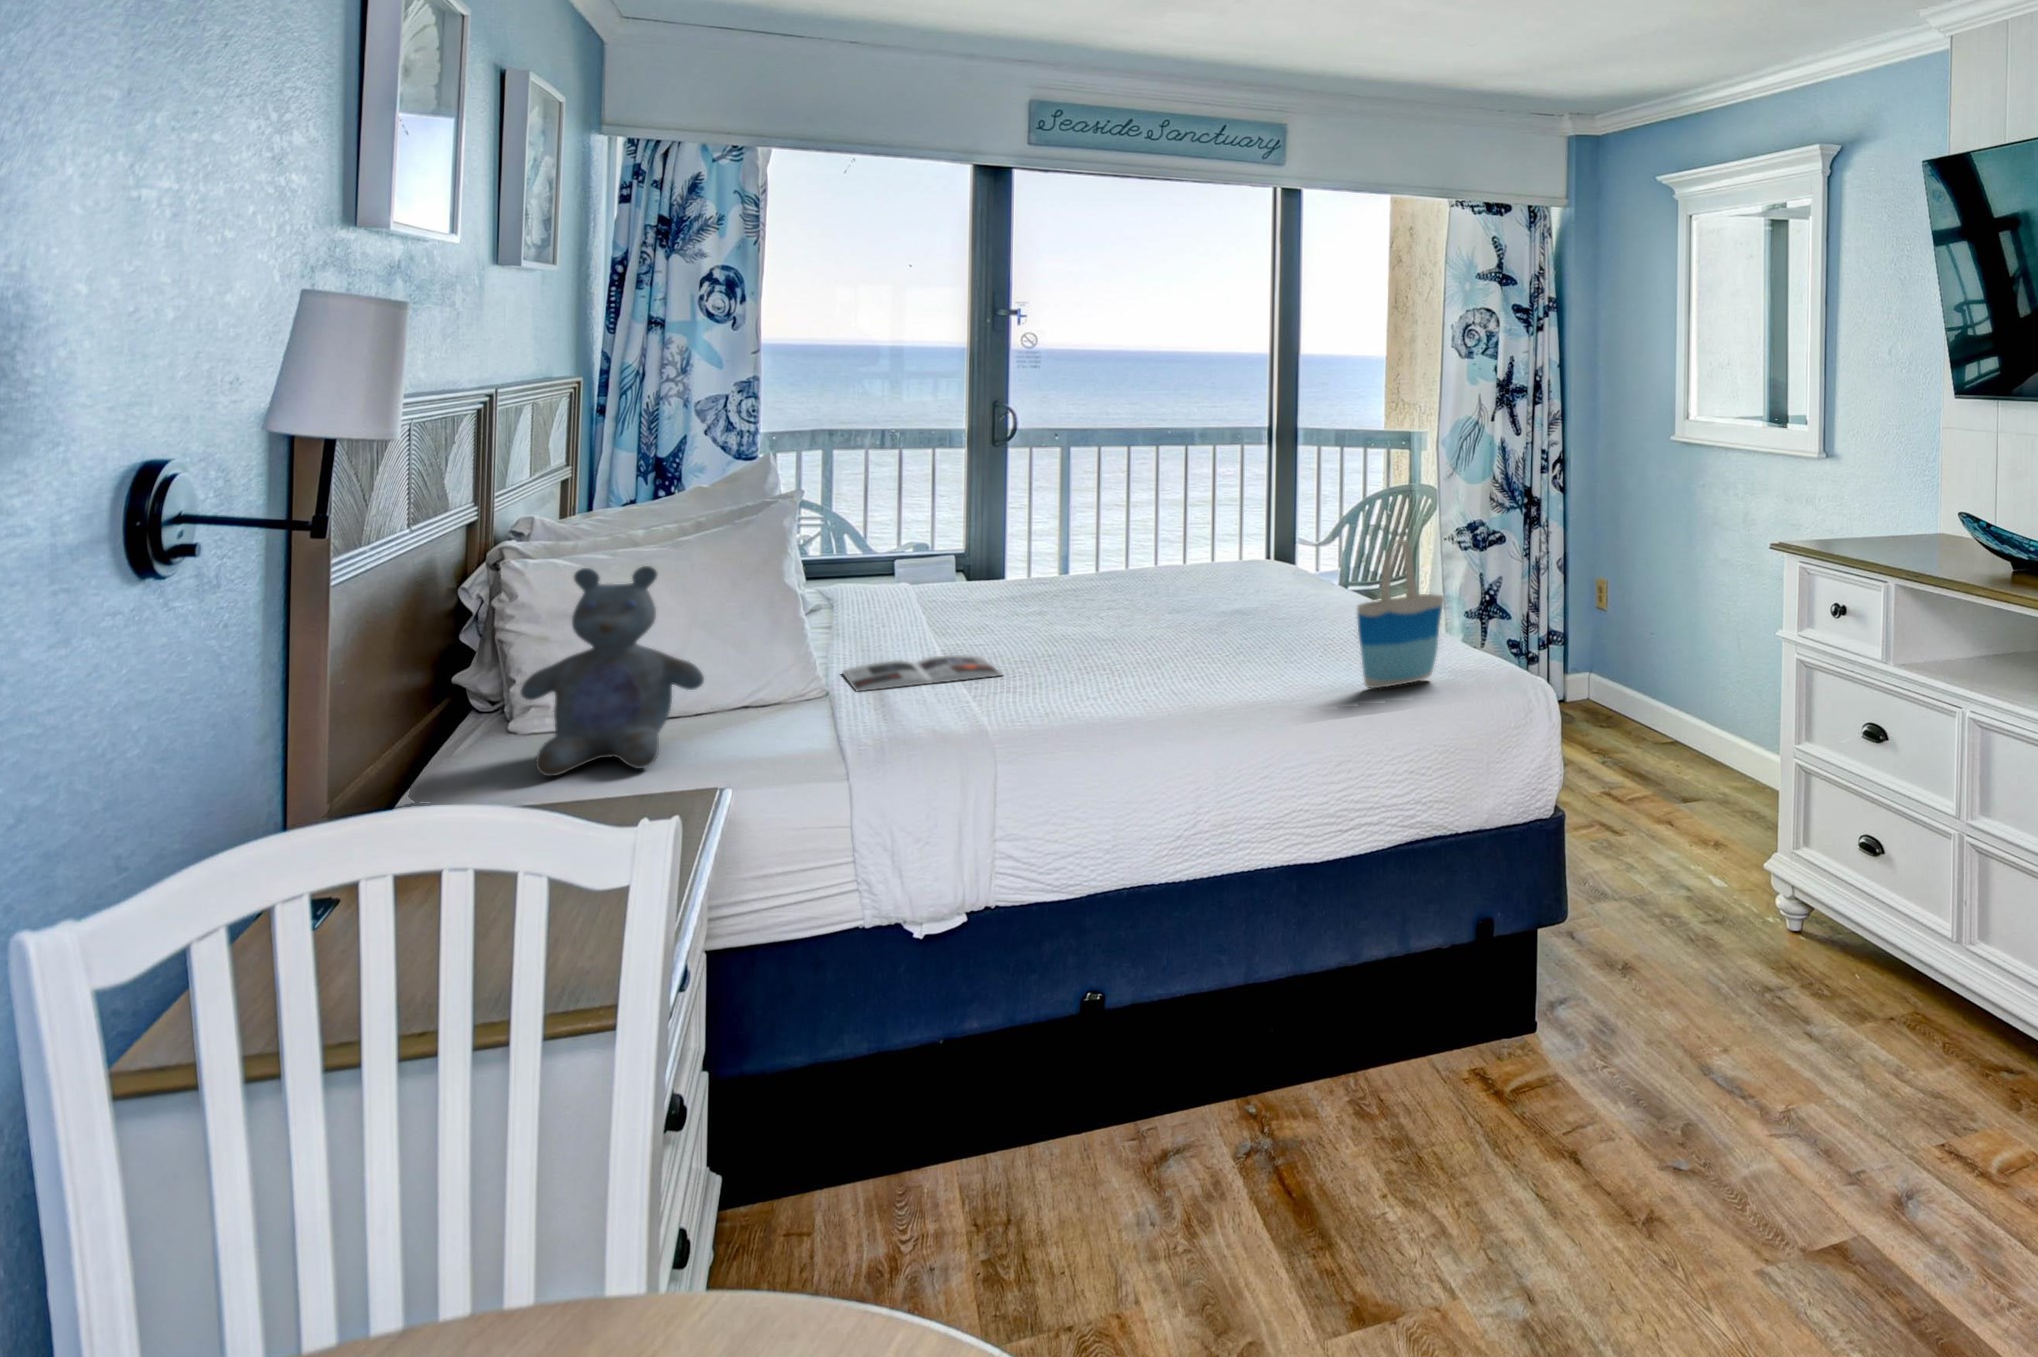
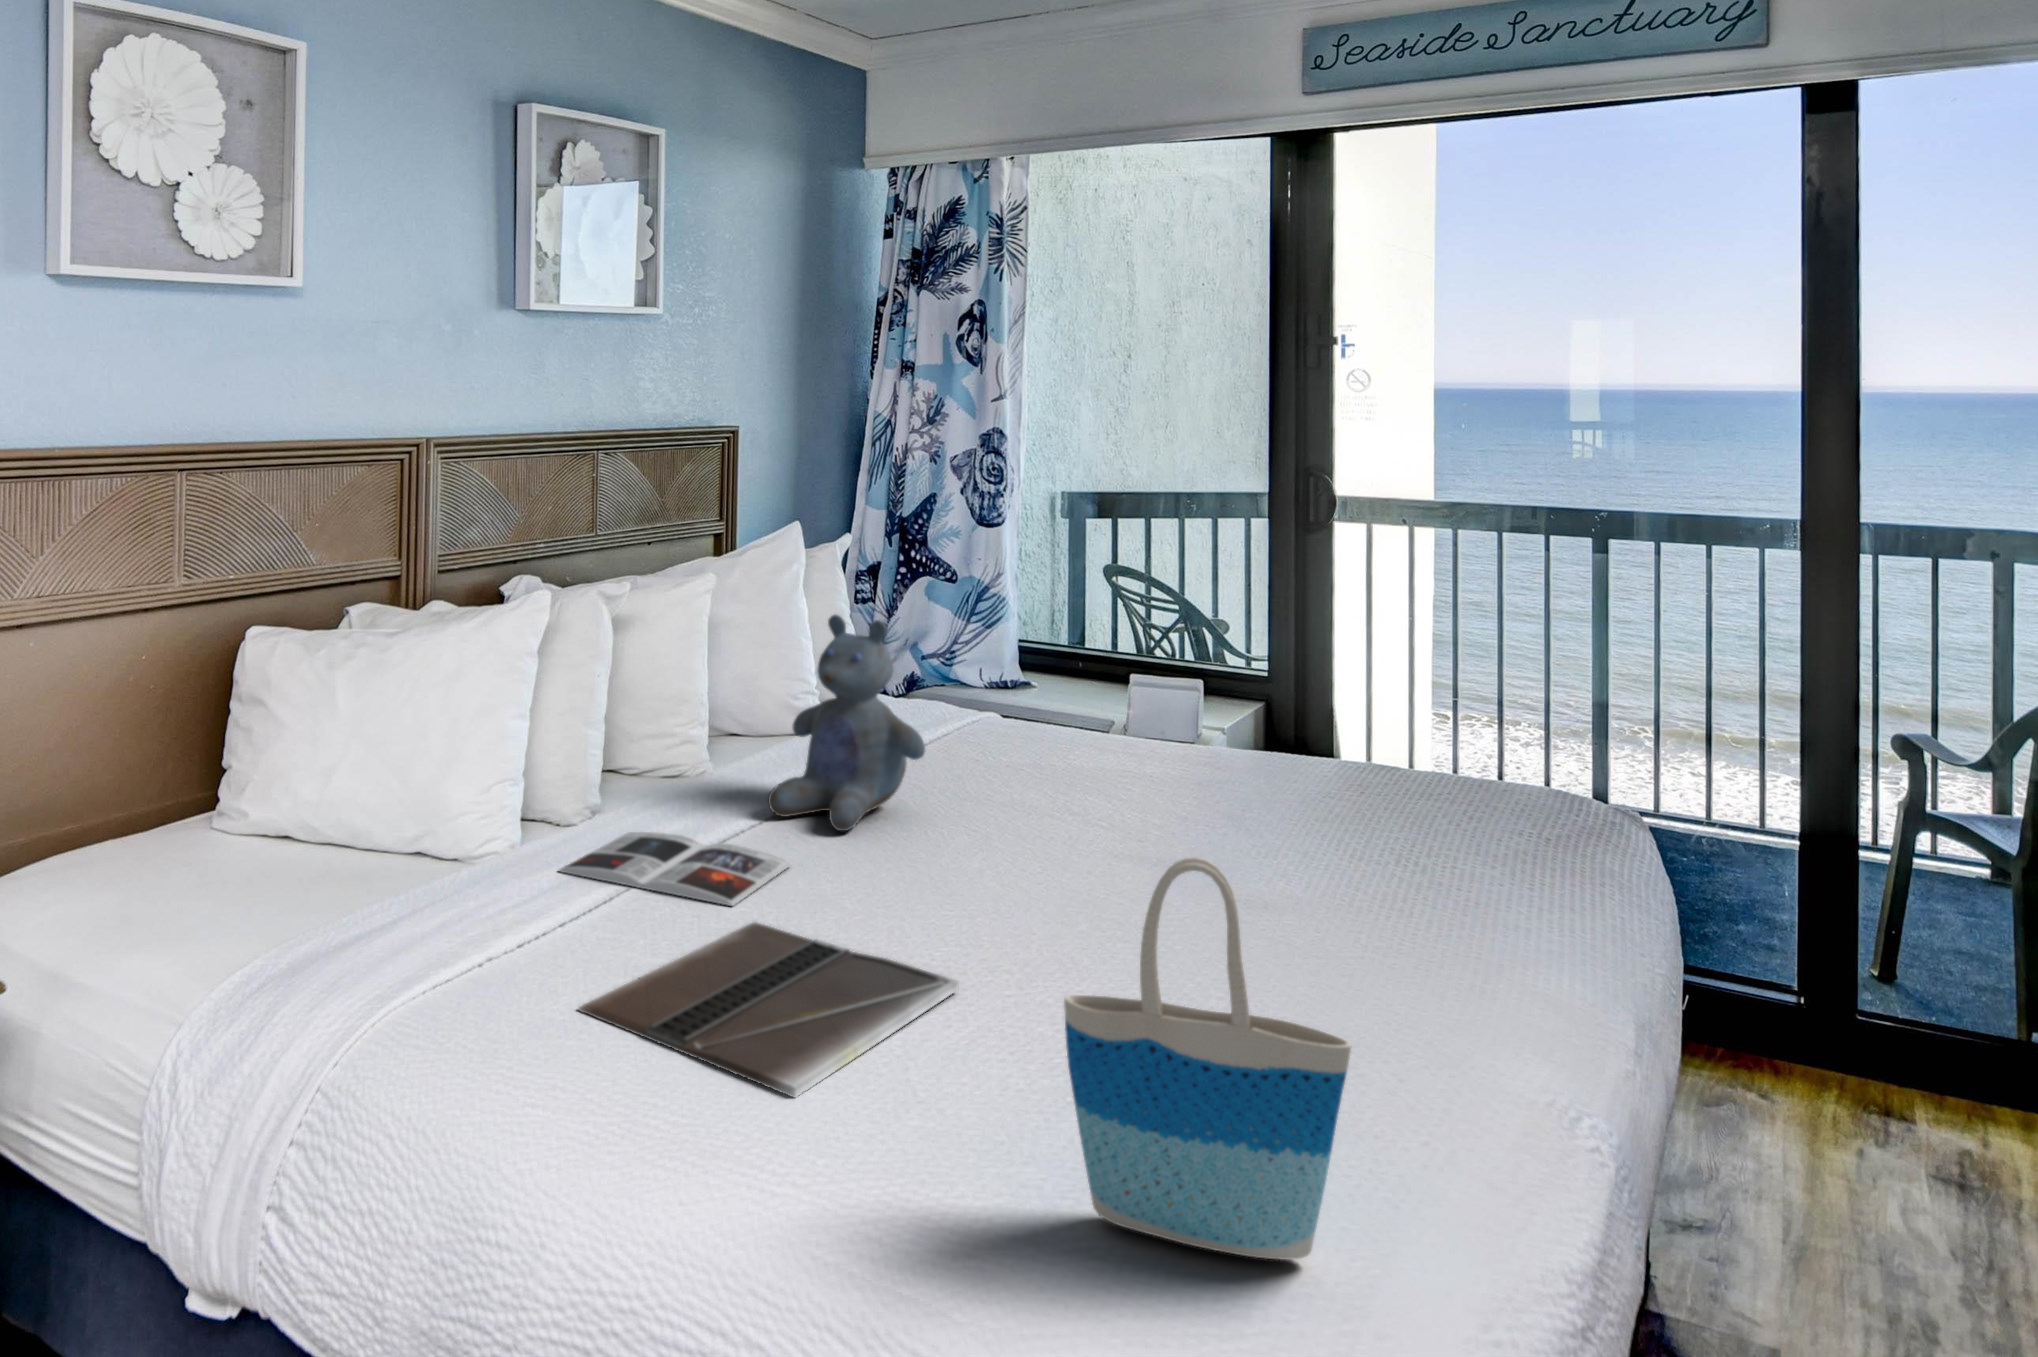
stuffed bear: present [520,566,704,776] -> present [768,614,925,831]
laptop: none [1039,662,1212,715] -> present [579,922,958,1097]

